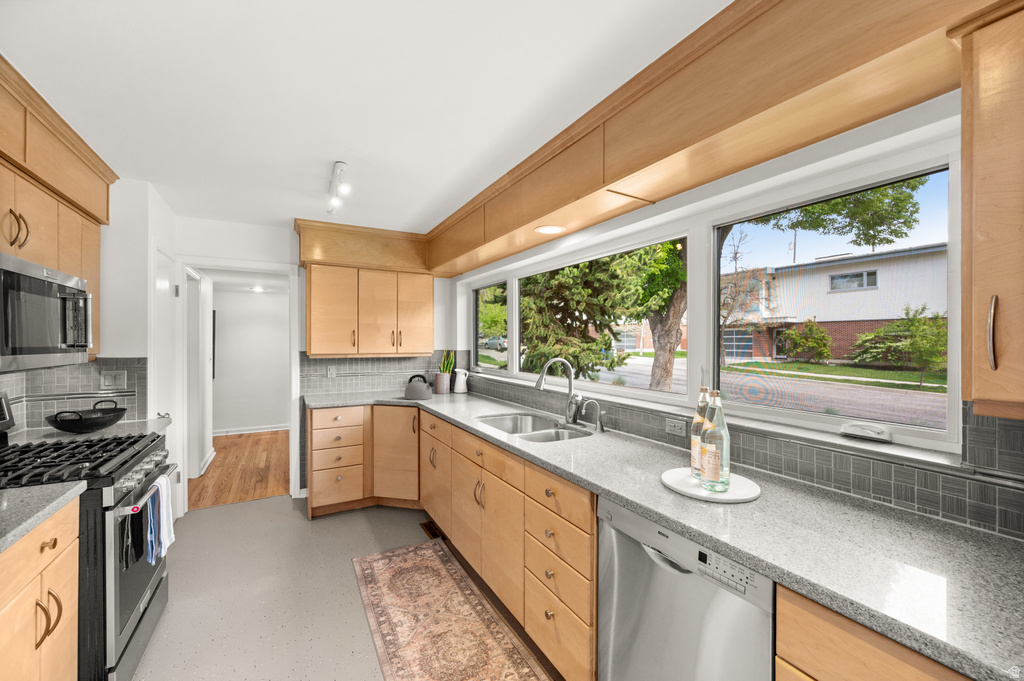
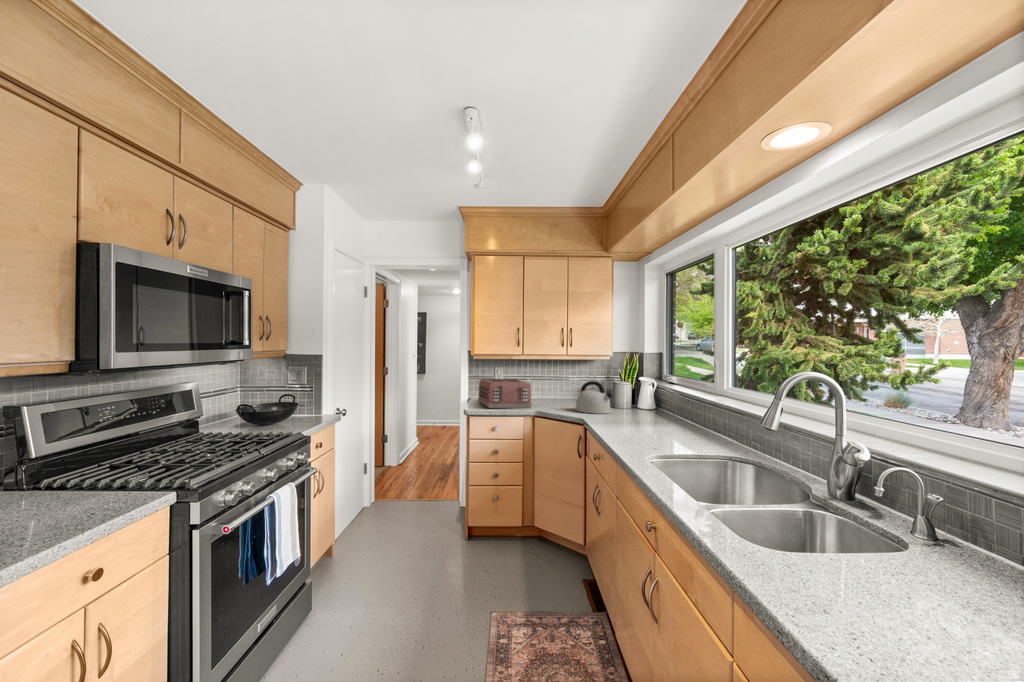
toaster: none [318,376,368,402] -> present [478,379,532,408]

